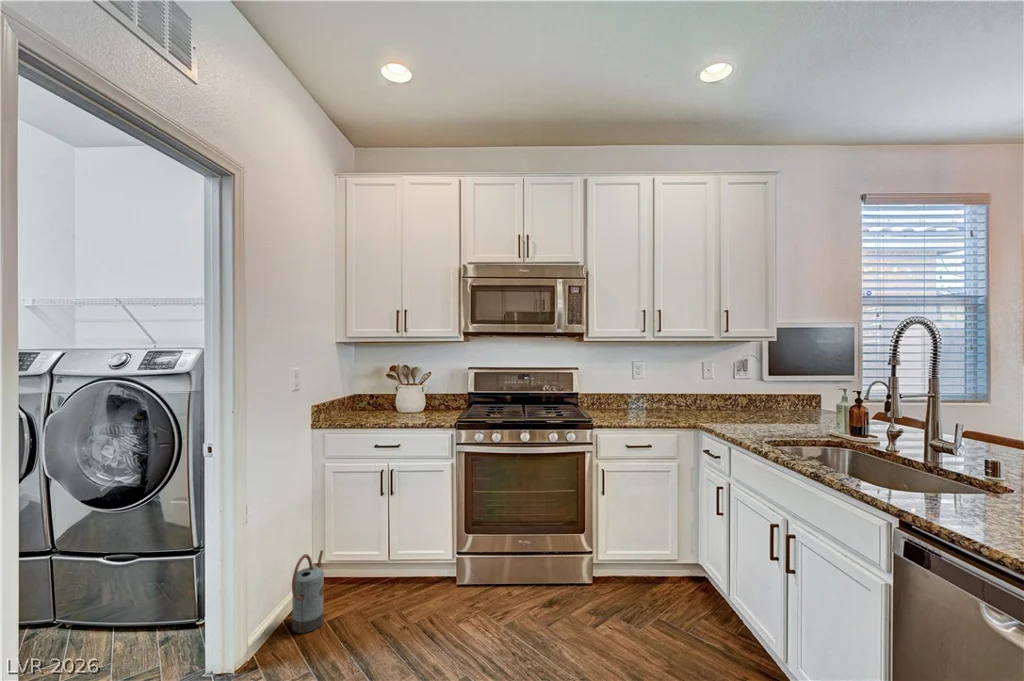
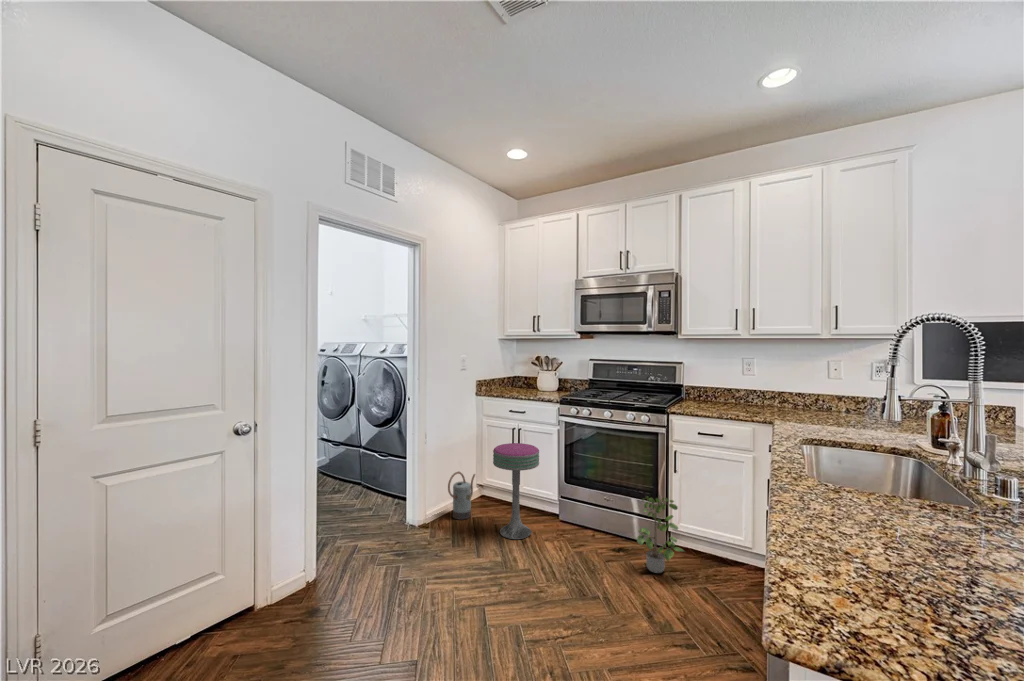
bar stool: none [376,491,445,638] -> present [493,443,539,539]
potted plant: none [584,526,640,622] -> present [637,496,684,573]

